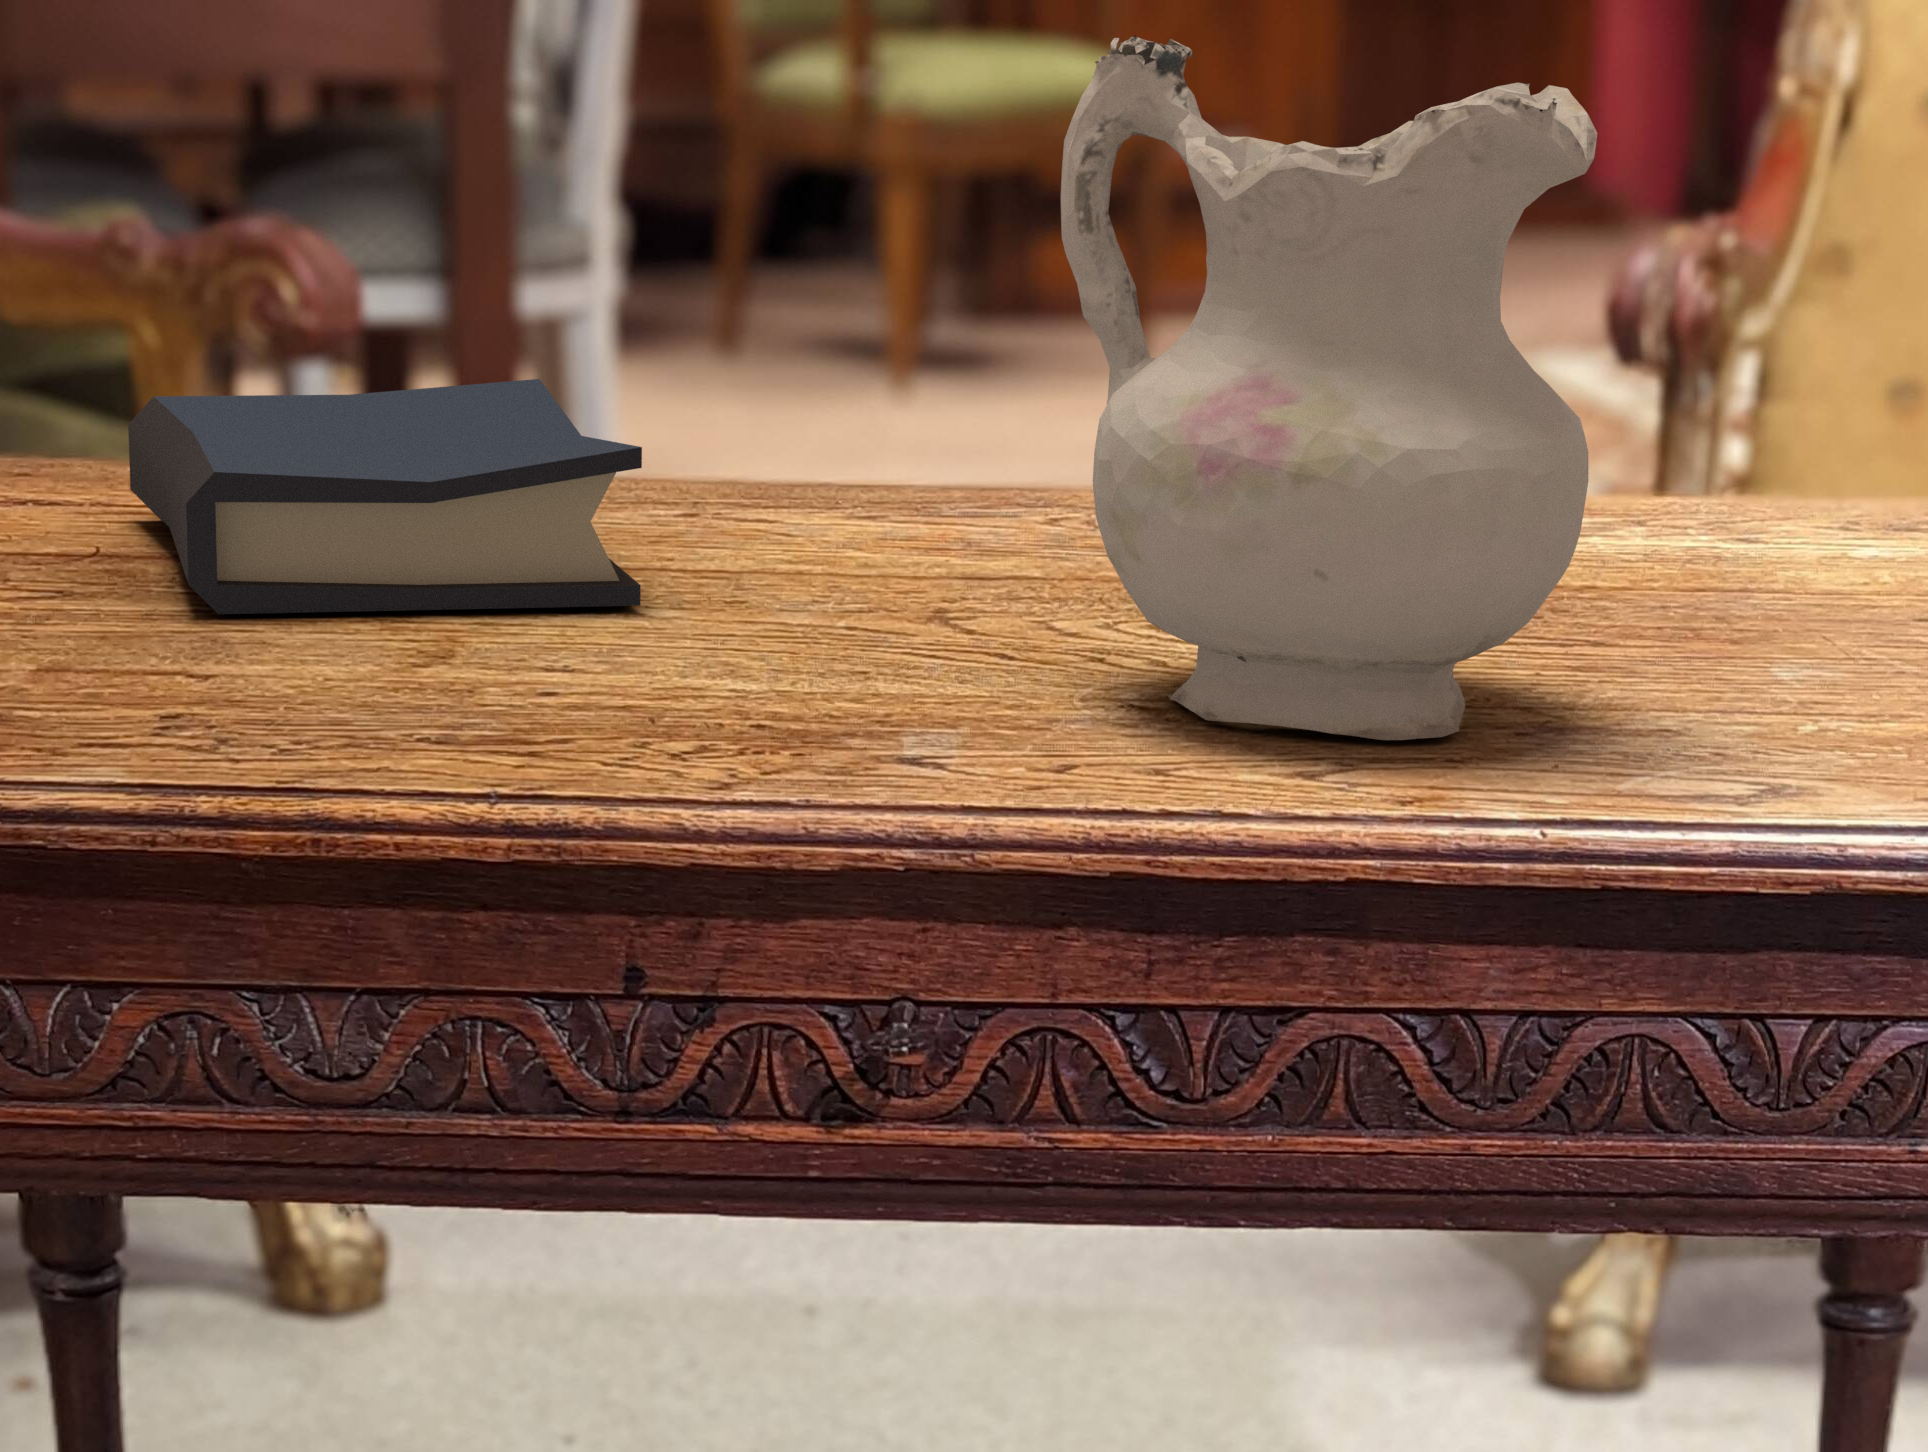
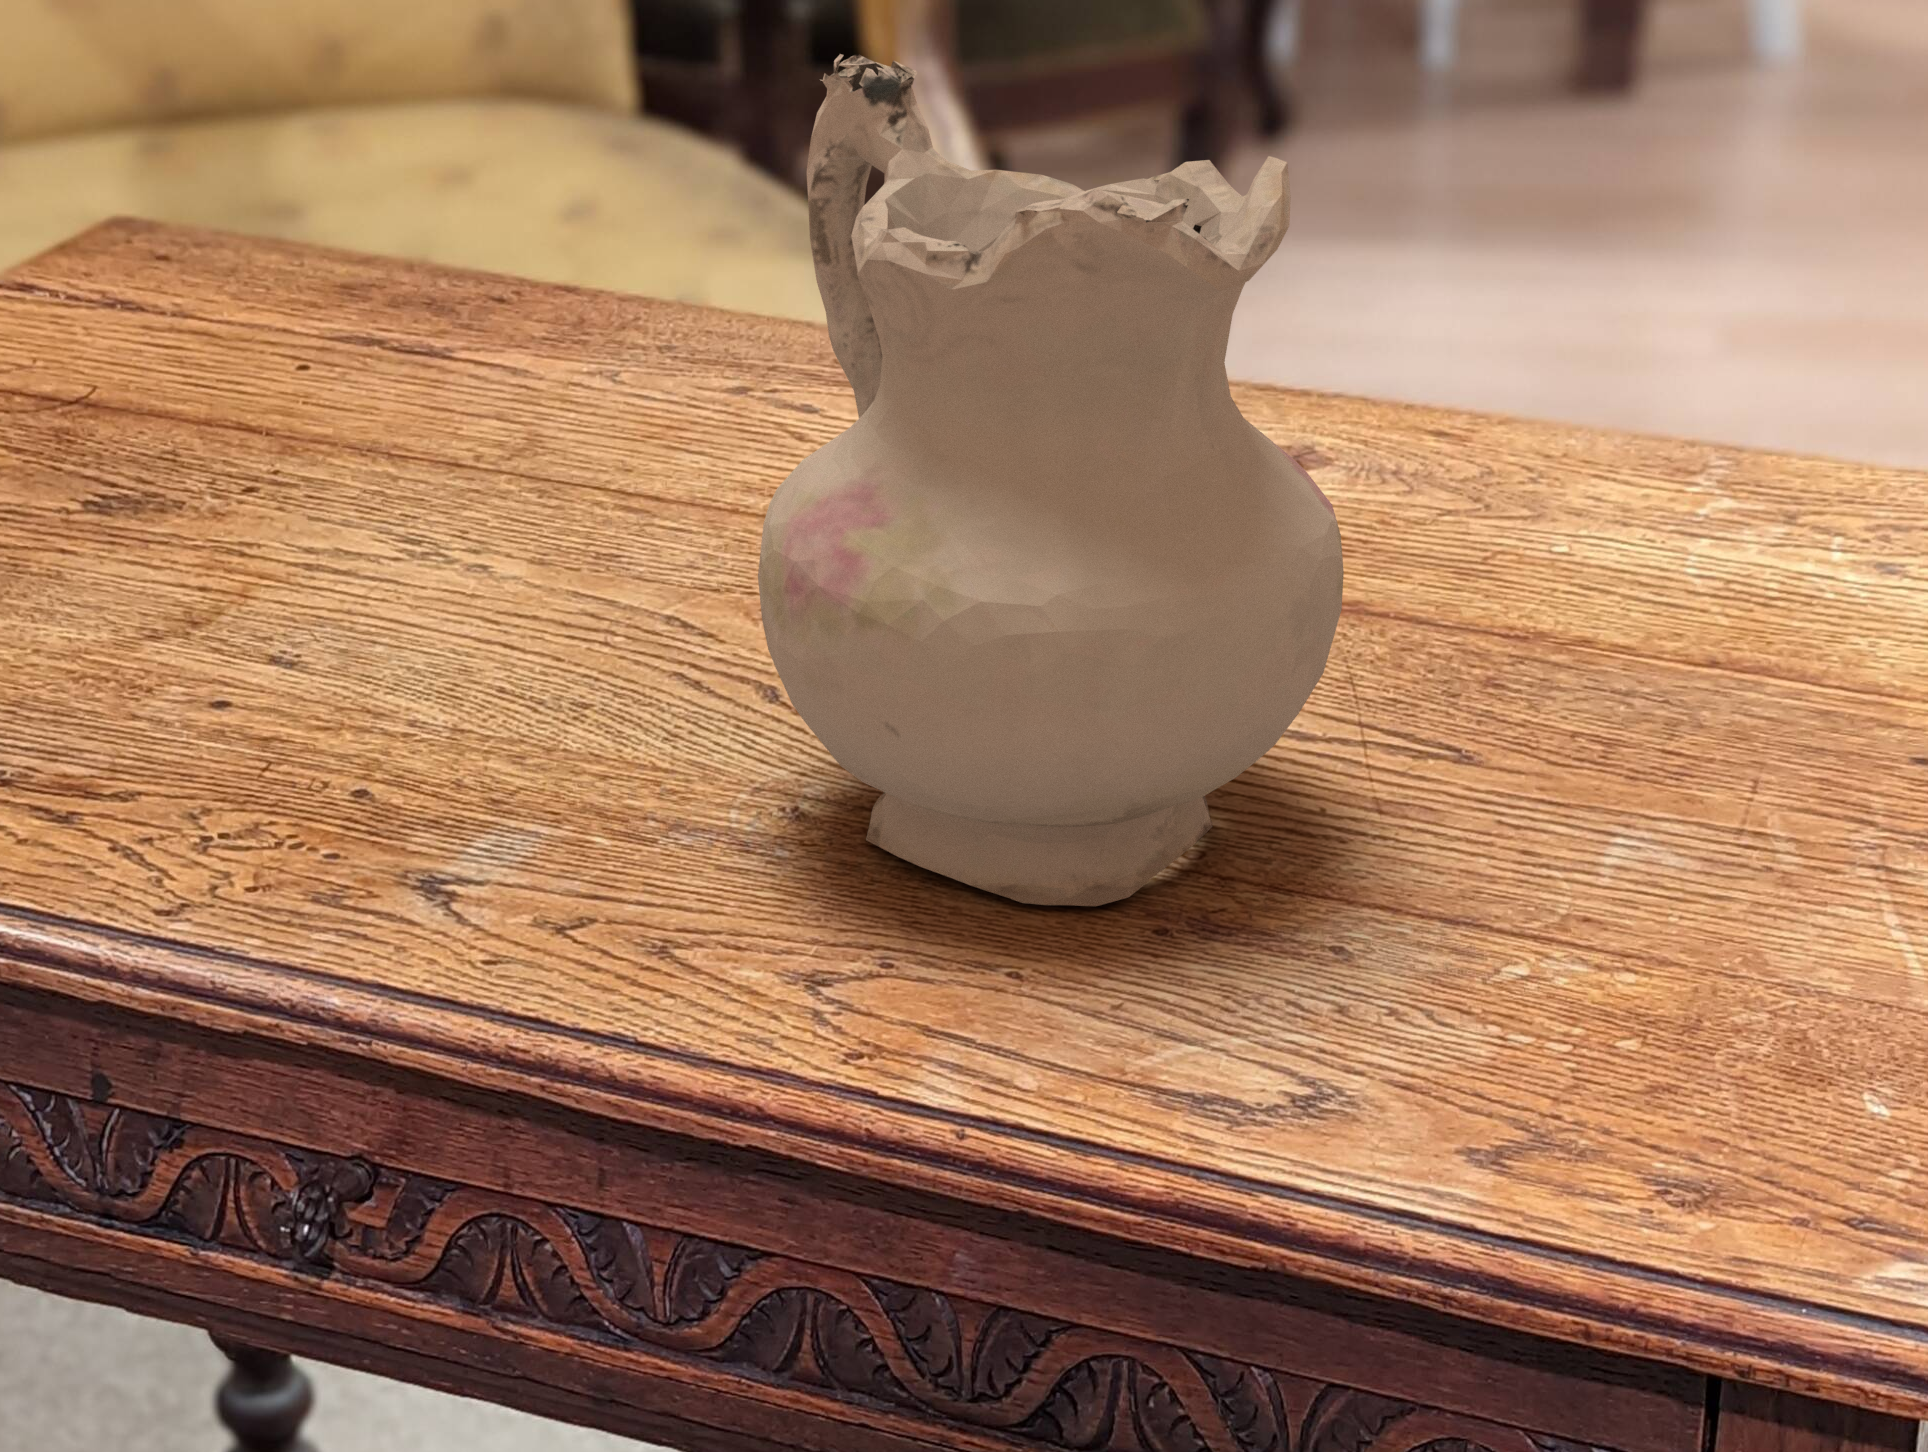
hardback book: present [128,379,642,614] -> none [70,252,666,564]

